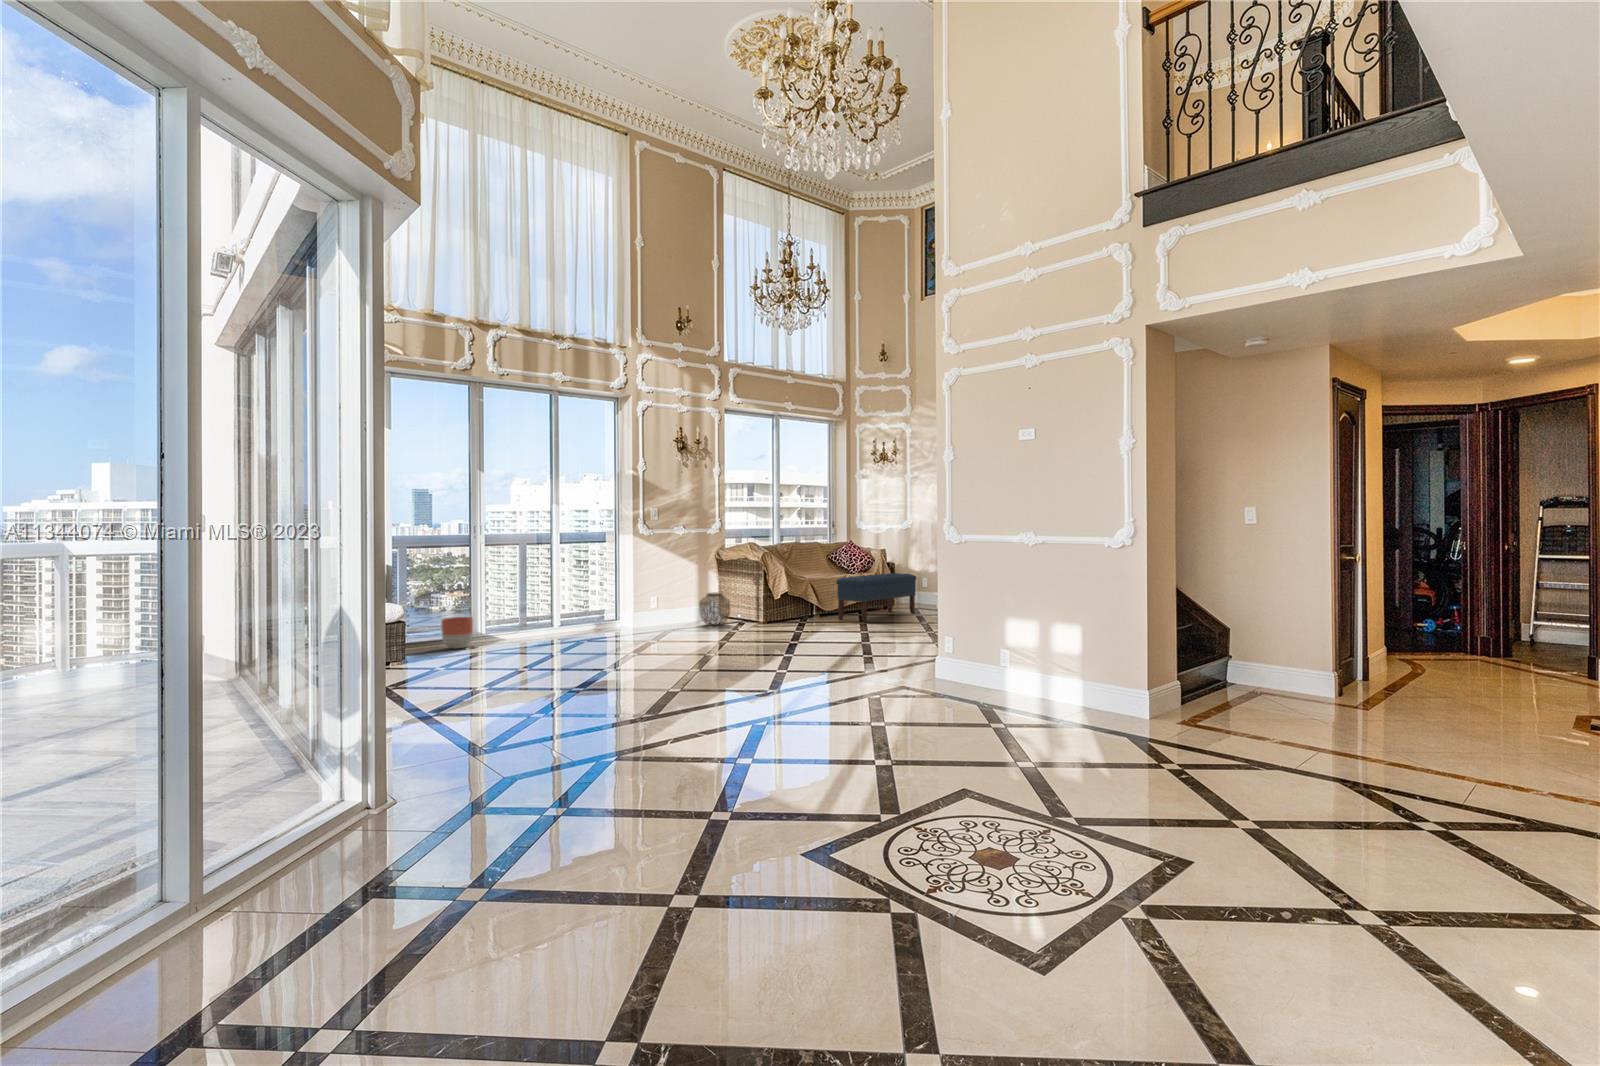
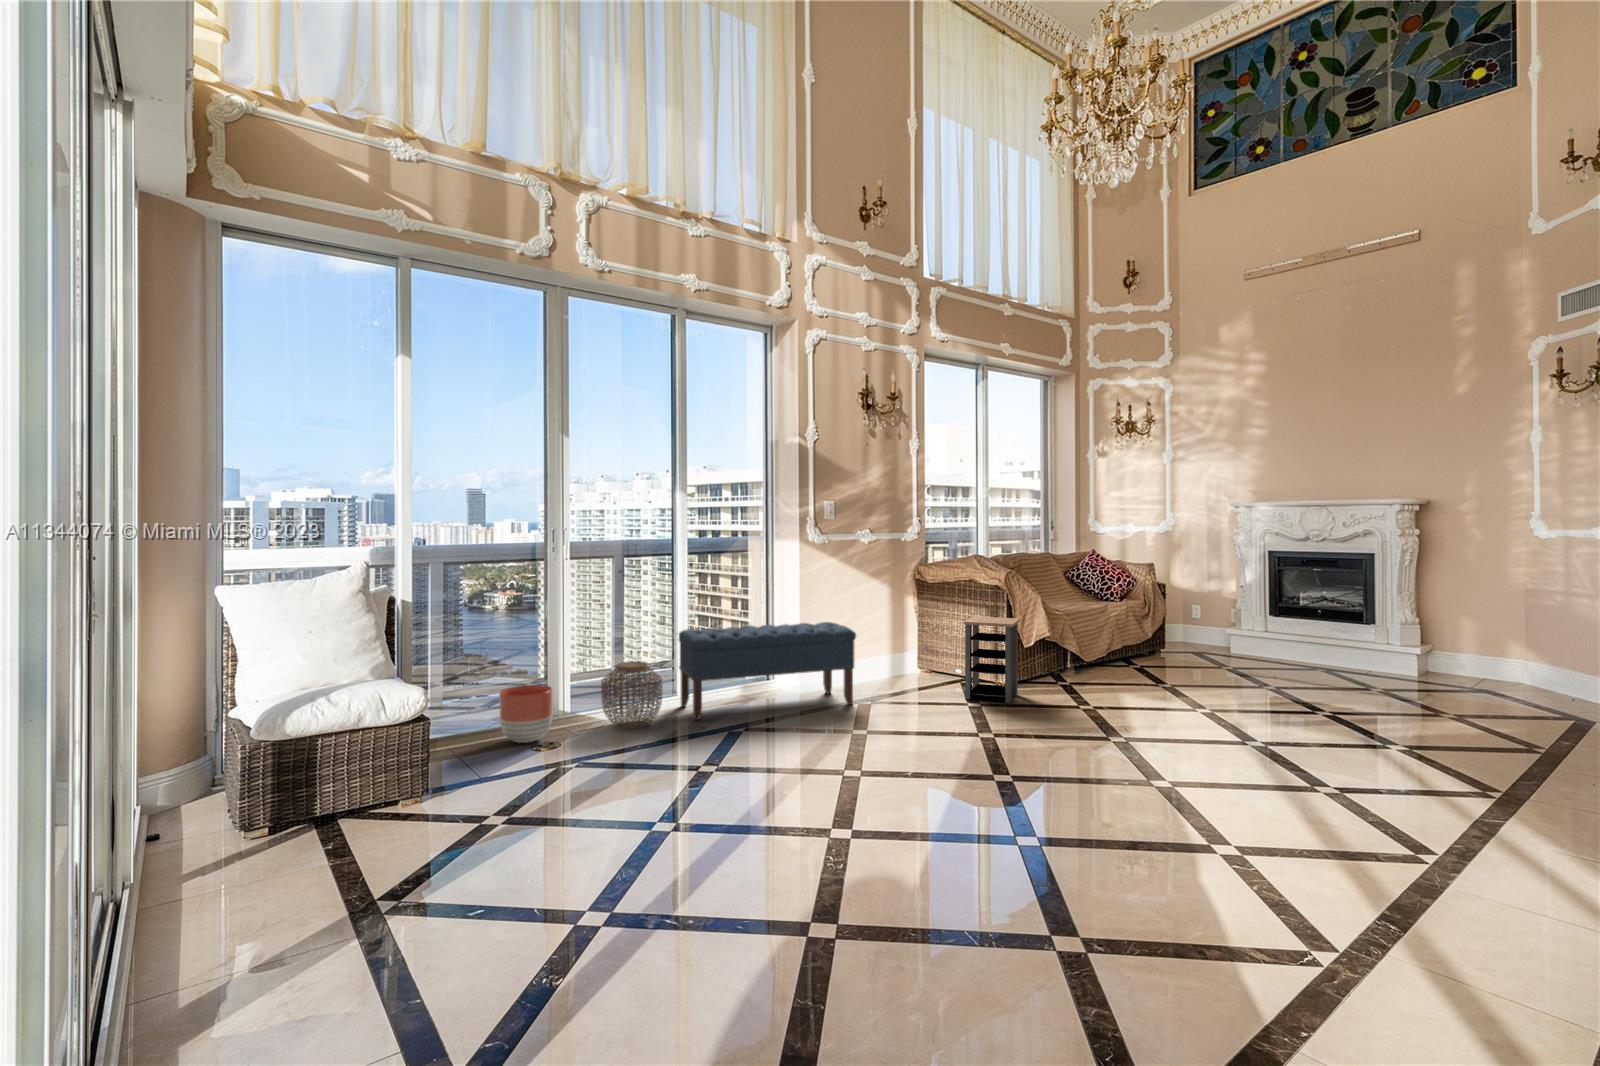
bench: present [836,573,916,622] -> present [679,622,856,720]
side table: none [733,580,771,631] -> present [964,616,1020,703]
woven basket: present [699,593,730,626] -> present [601,661,662,729]

